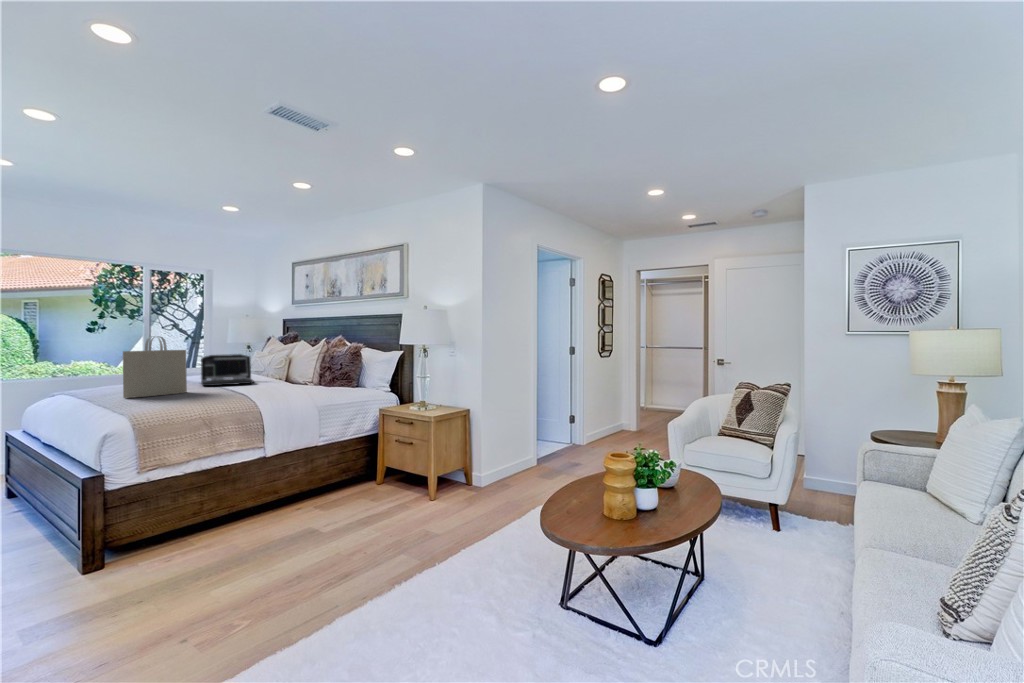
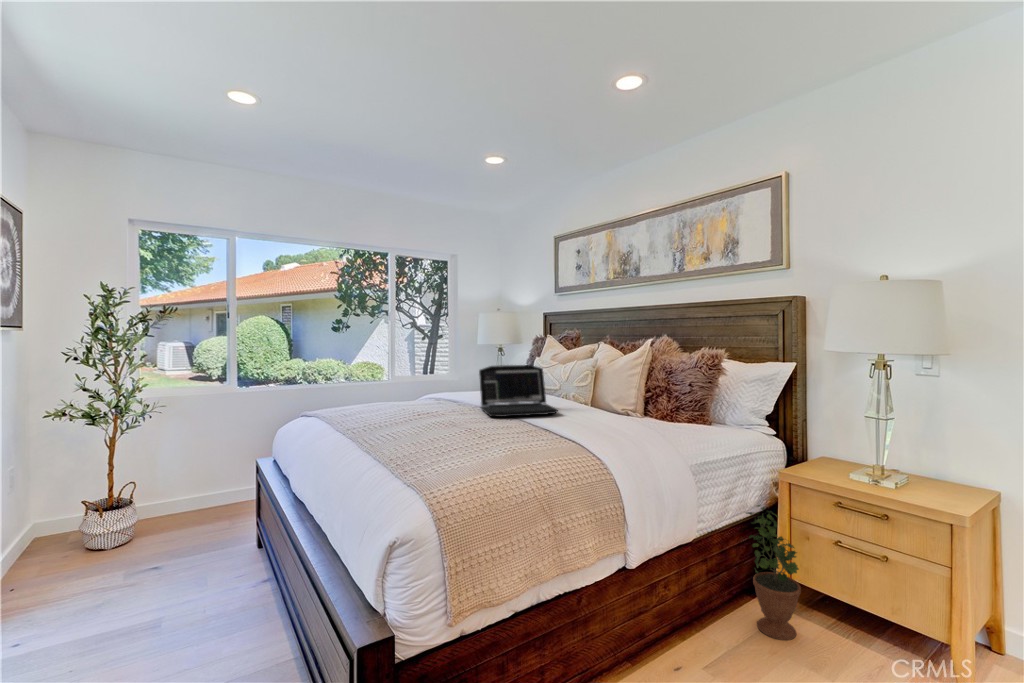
tote bag: present [123,336,187,398] -> none [394,337,476,442]
potted plant: none [355,426,382,493] -> present [746,505,801,640]

